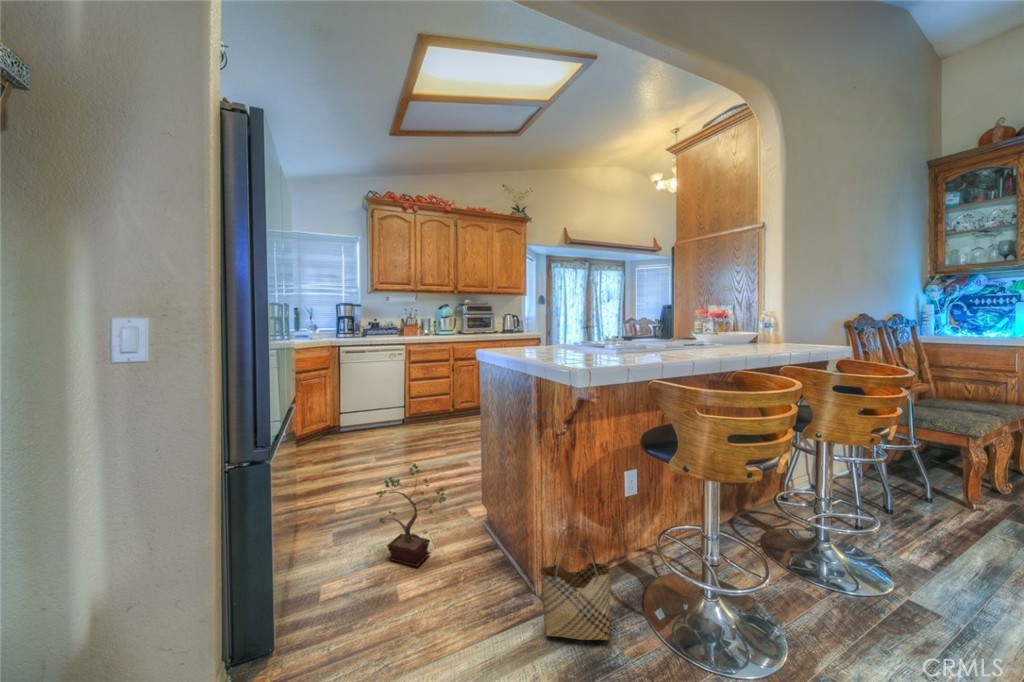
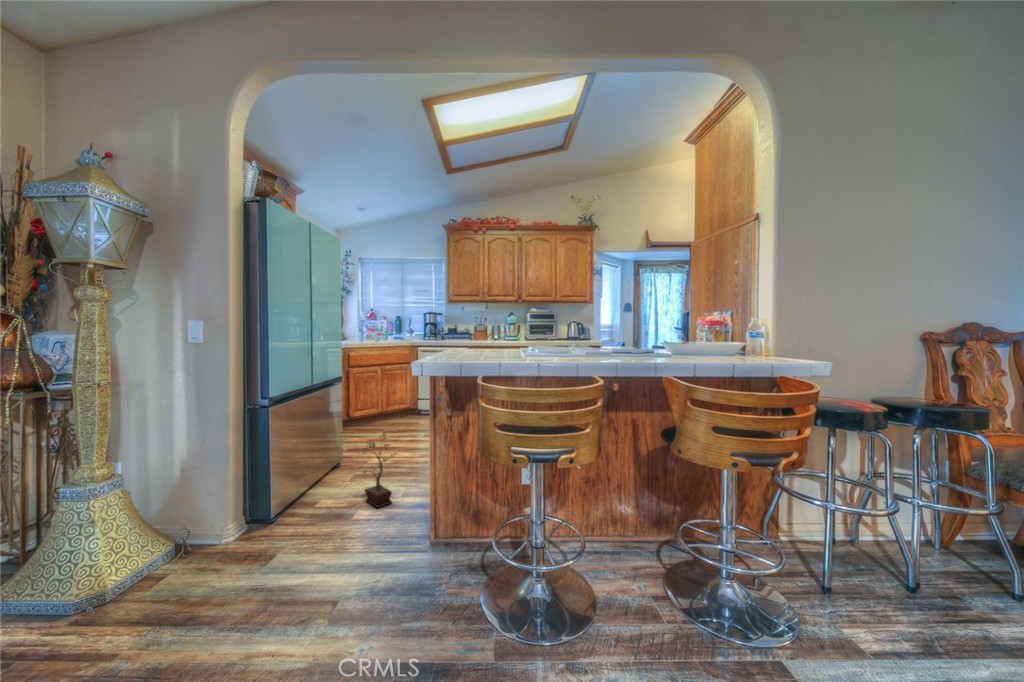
woven basket: present [539,526,611,640] -> none [410,488,460,575]

